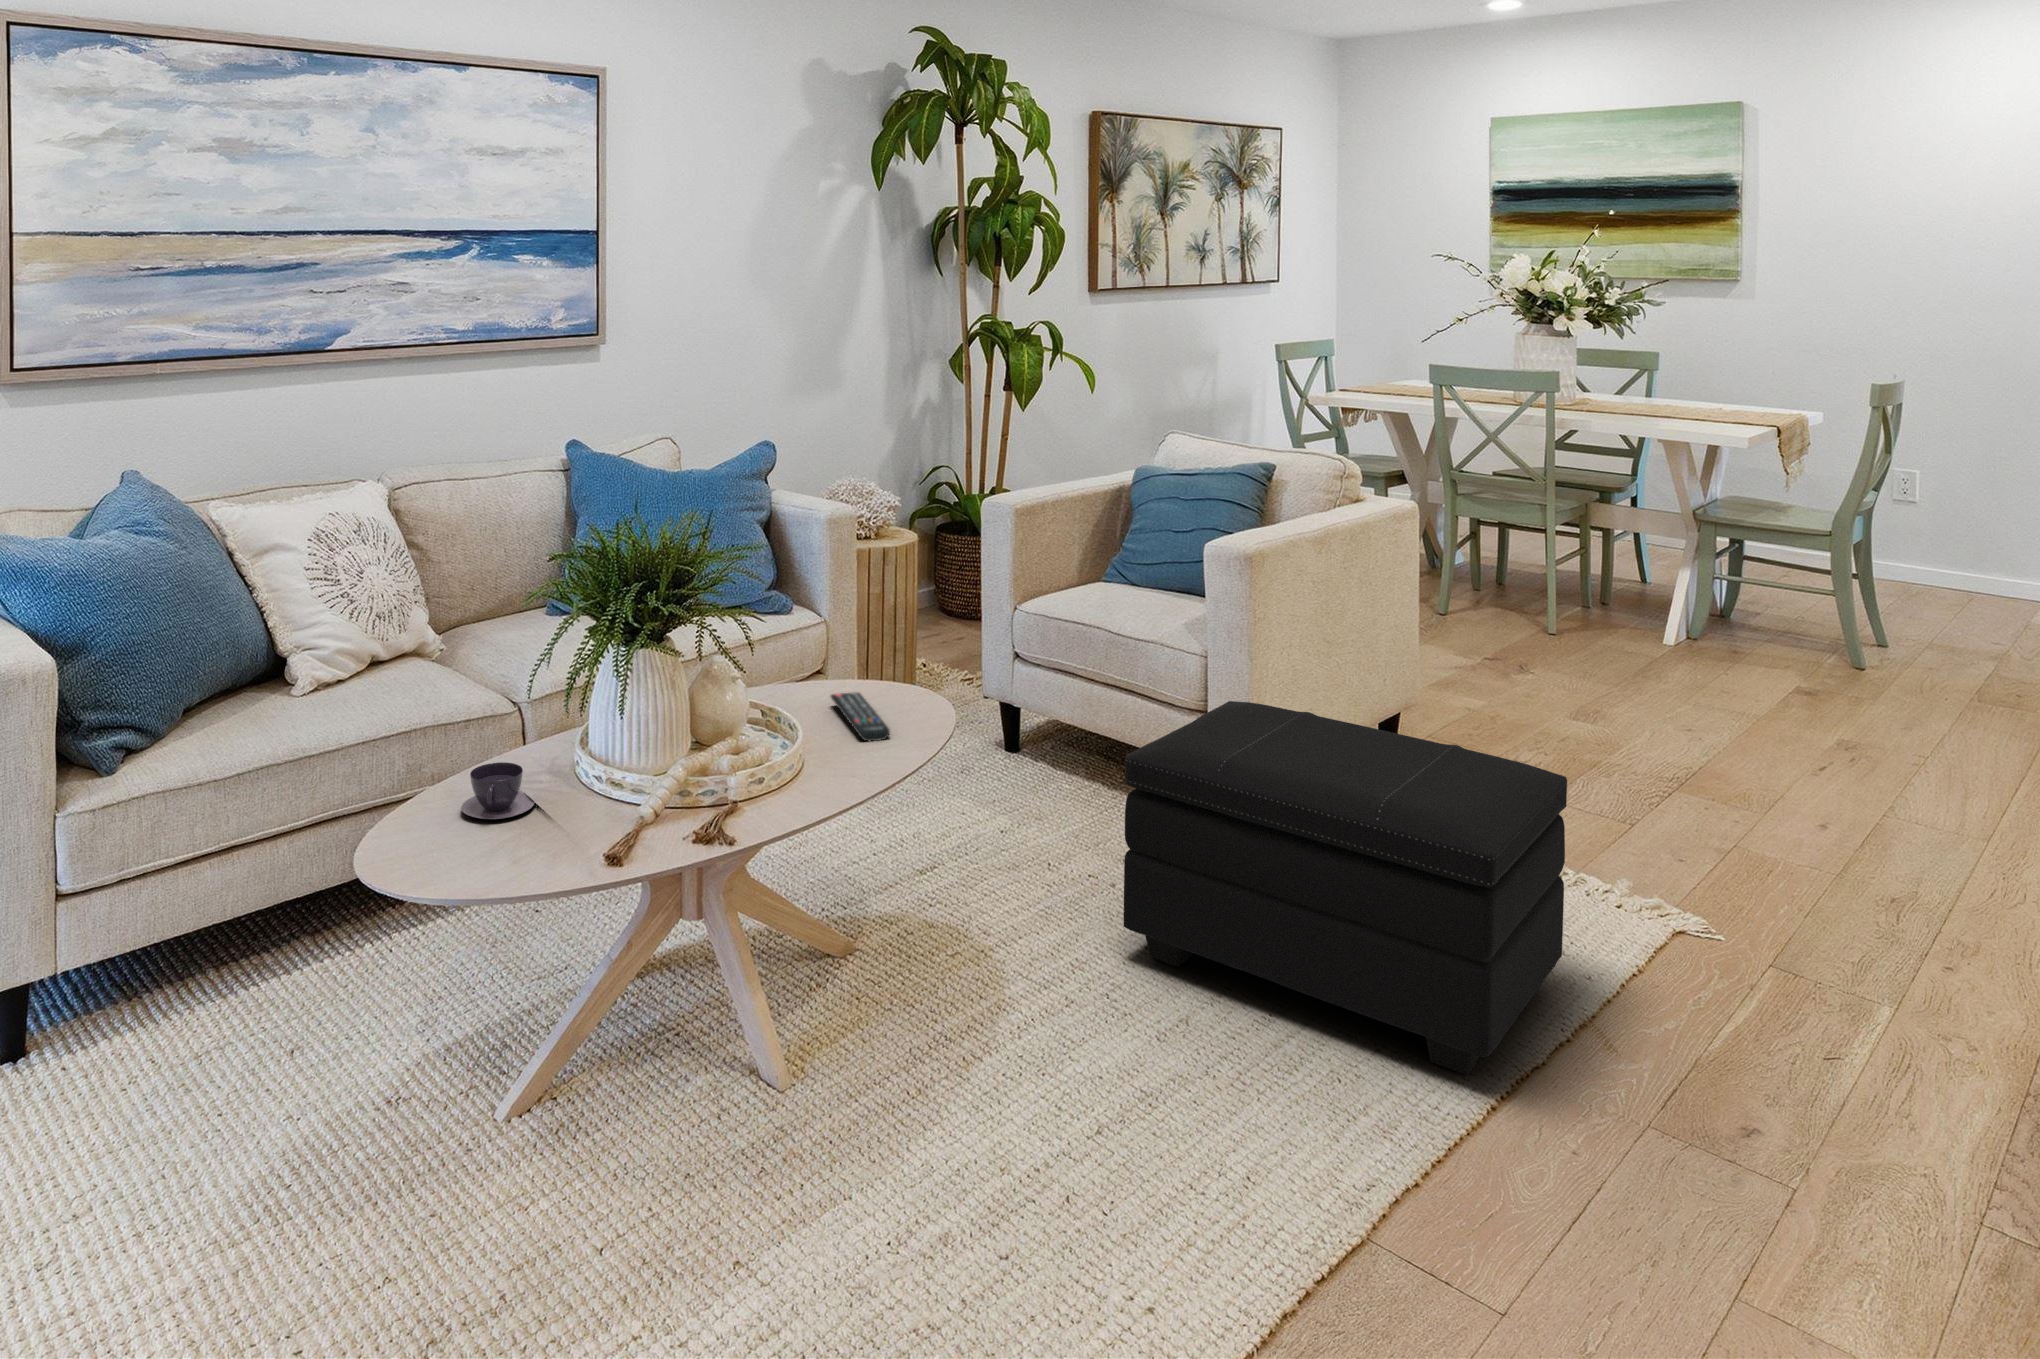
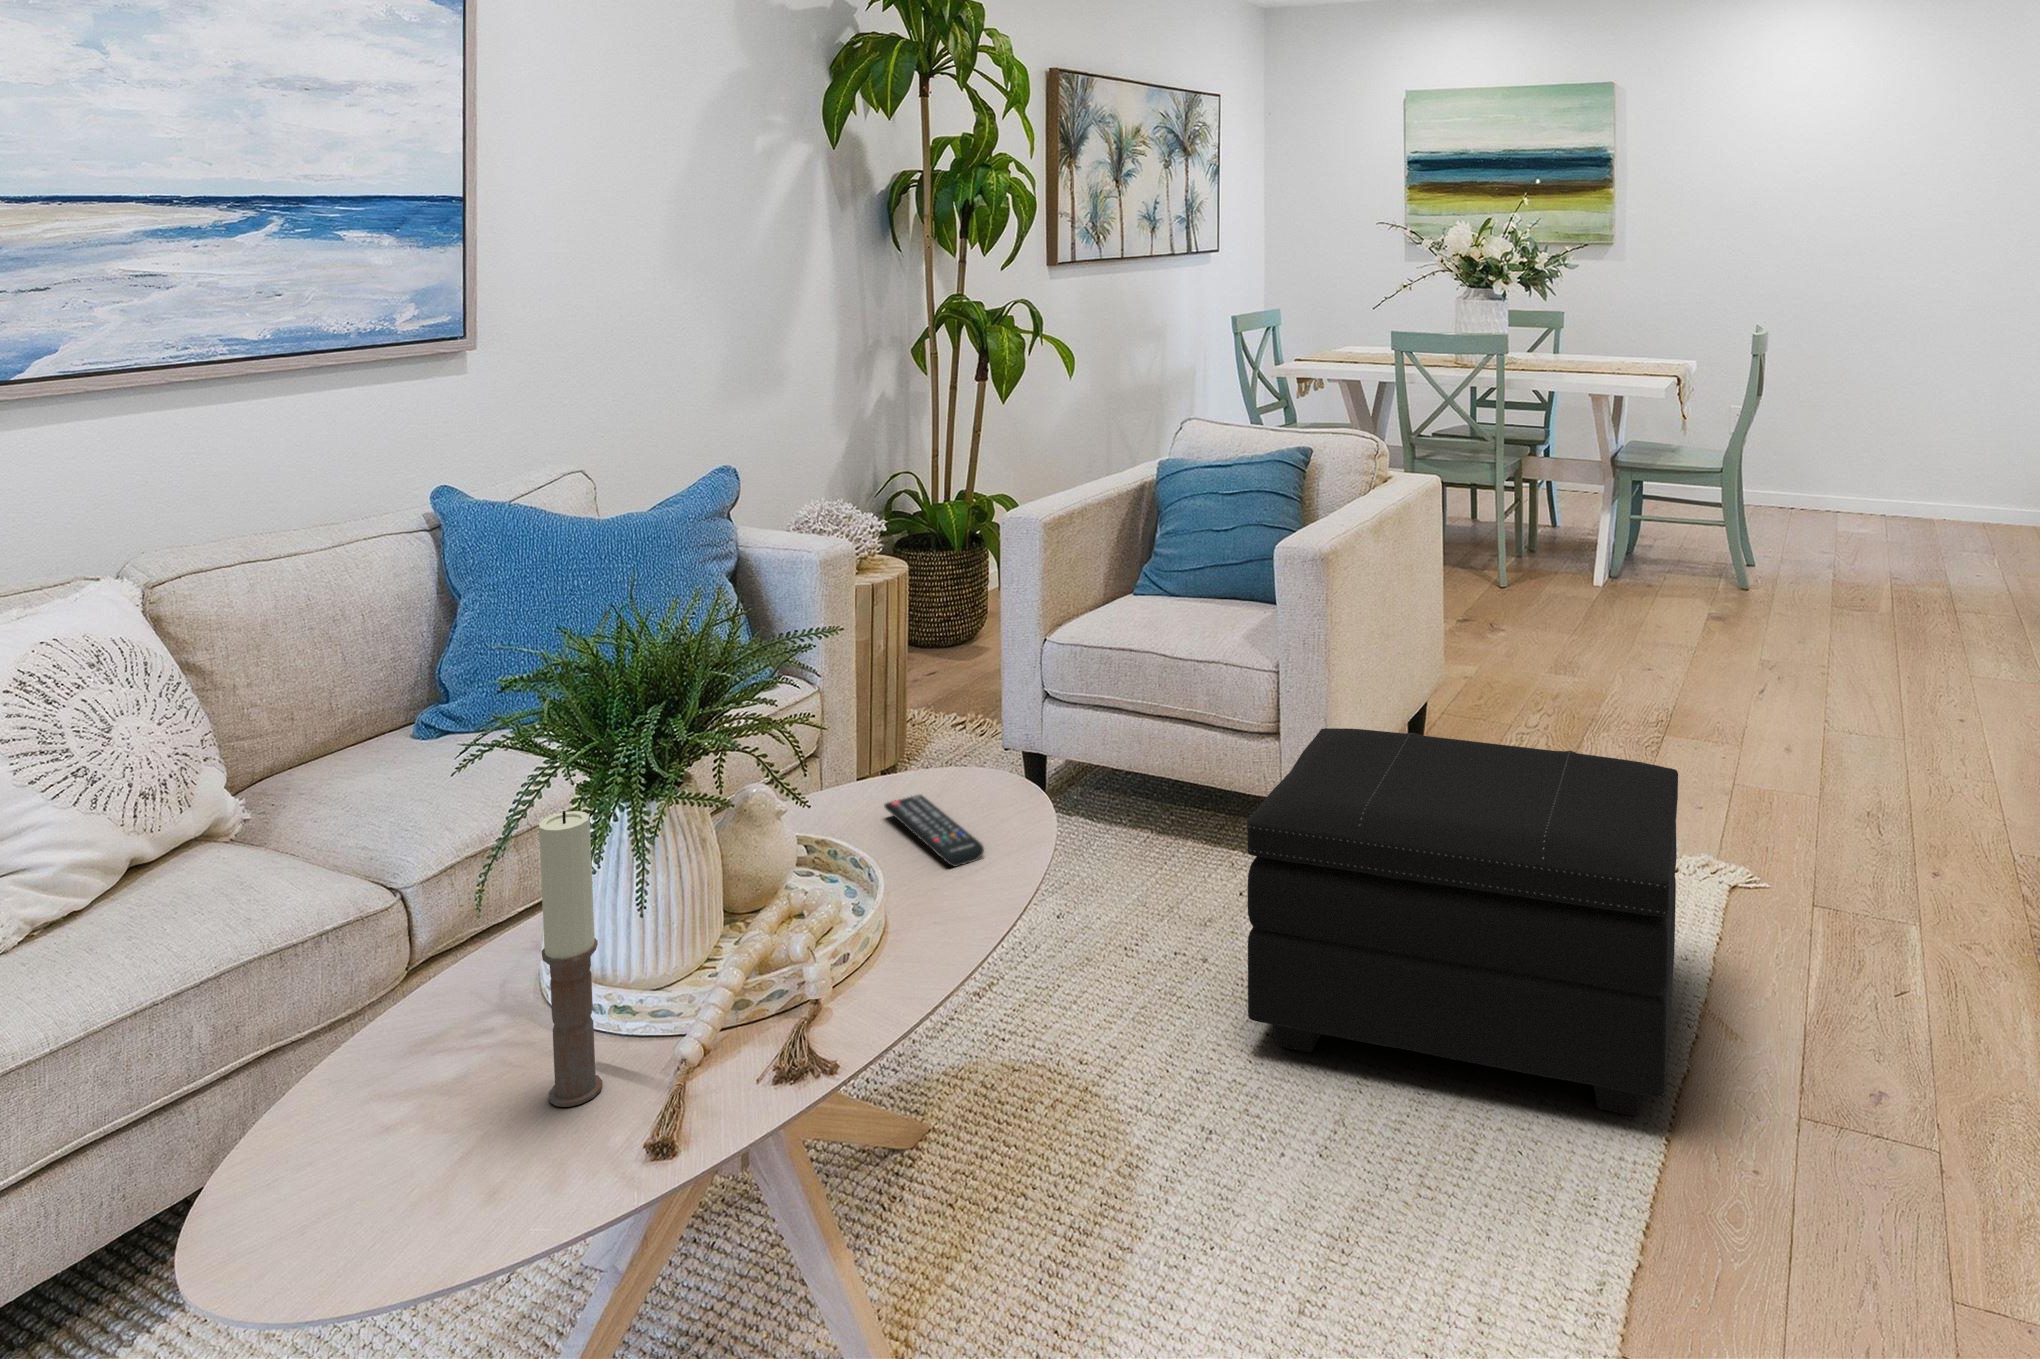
candle: none [560,632,594,829] -> present [539,811,603,1107]
teacup: present [461,762,535,819] -> none [367,1016,494,1121]

